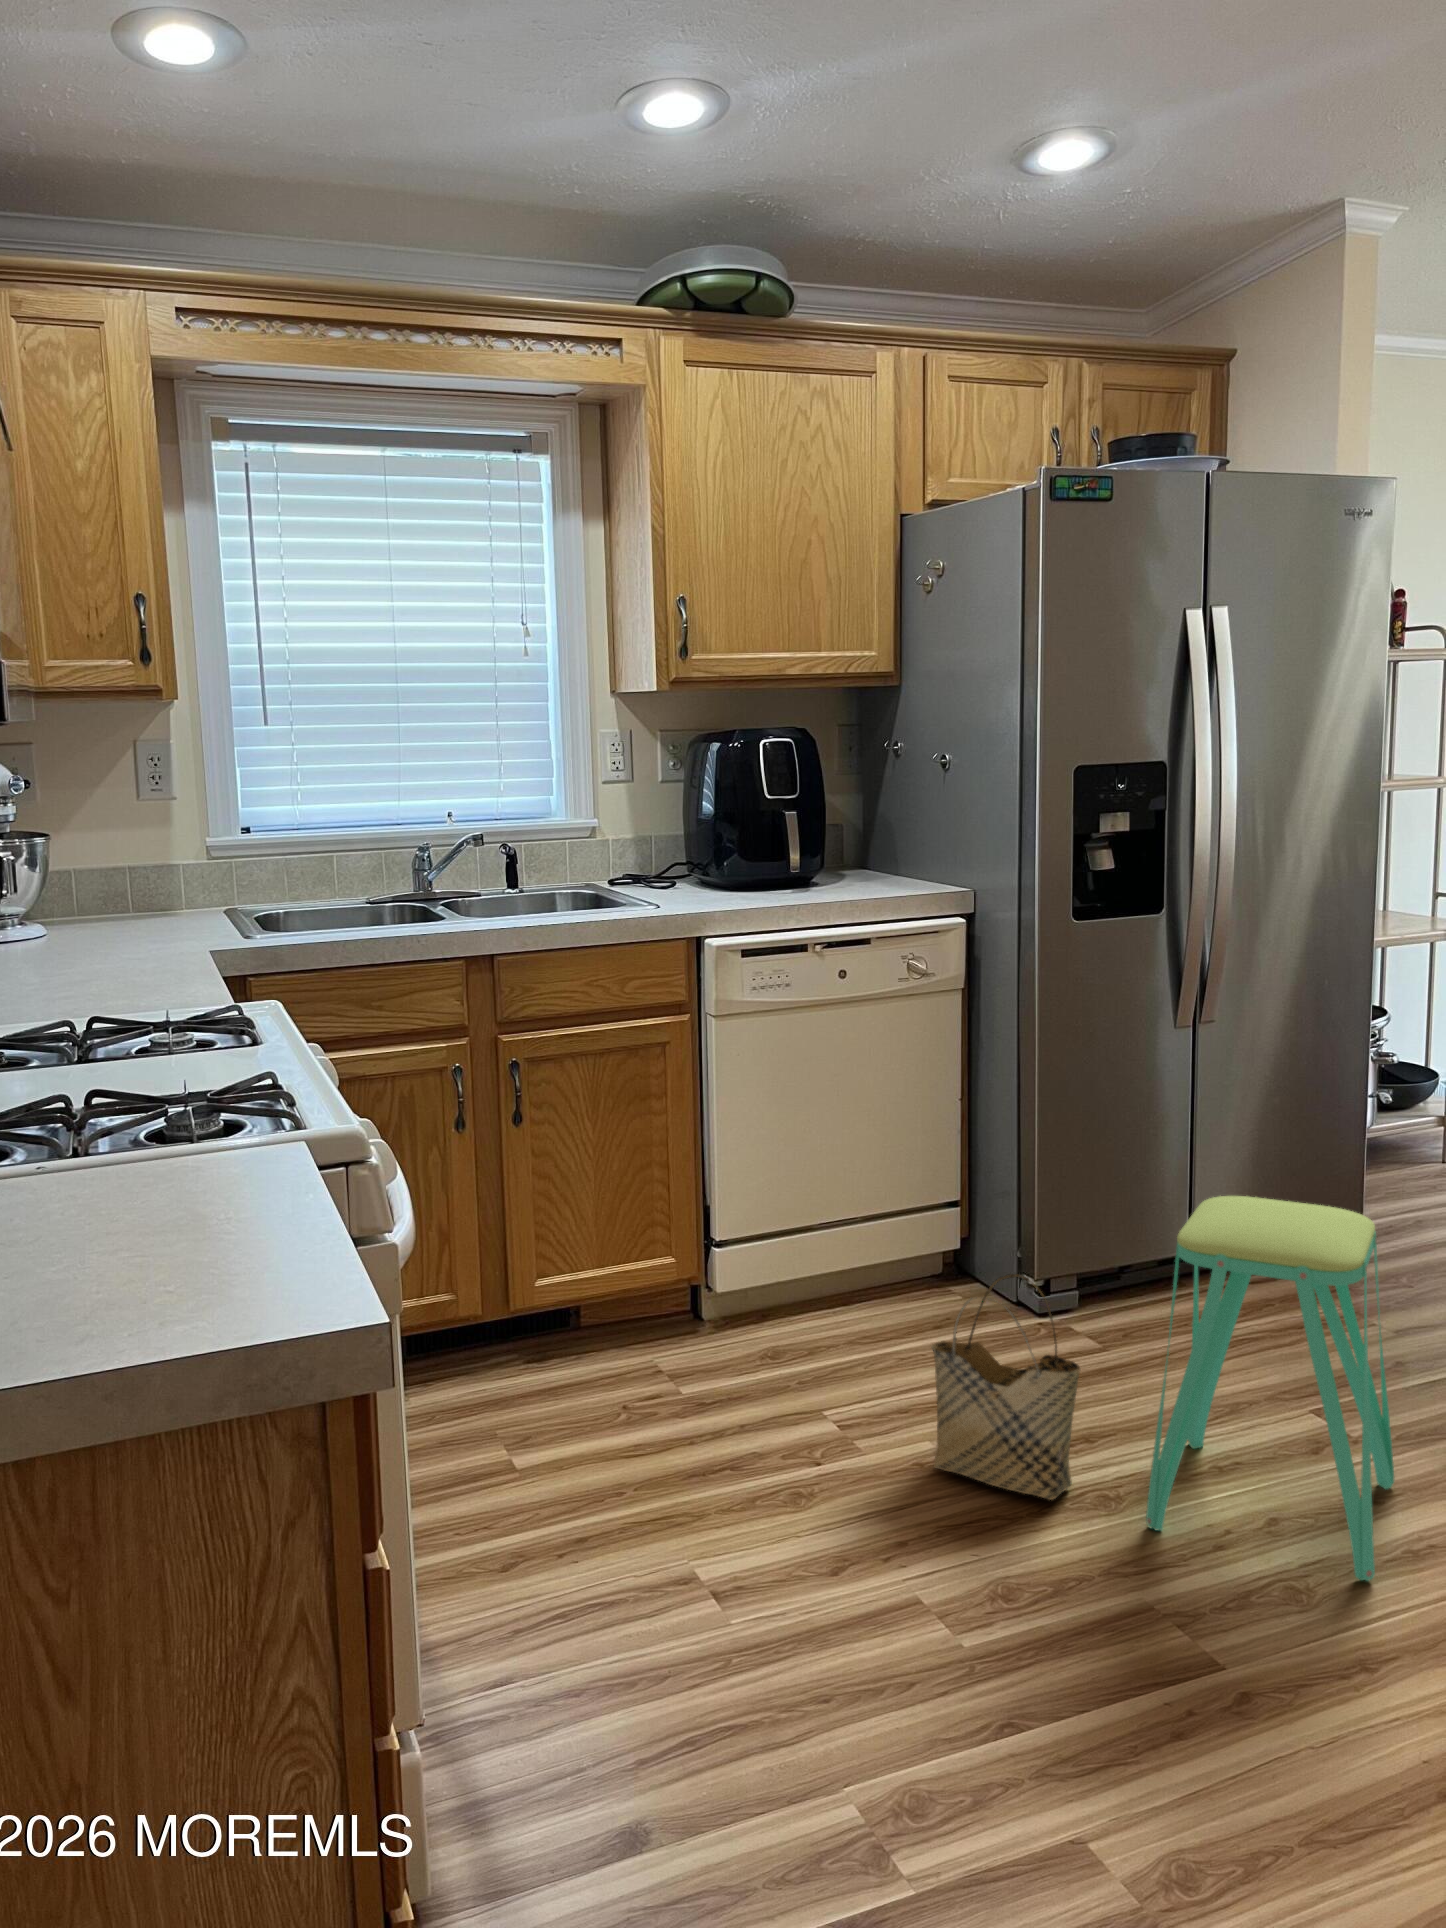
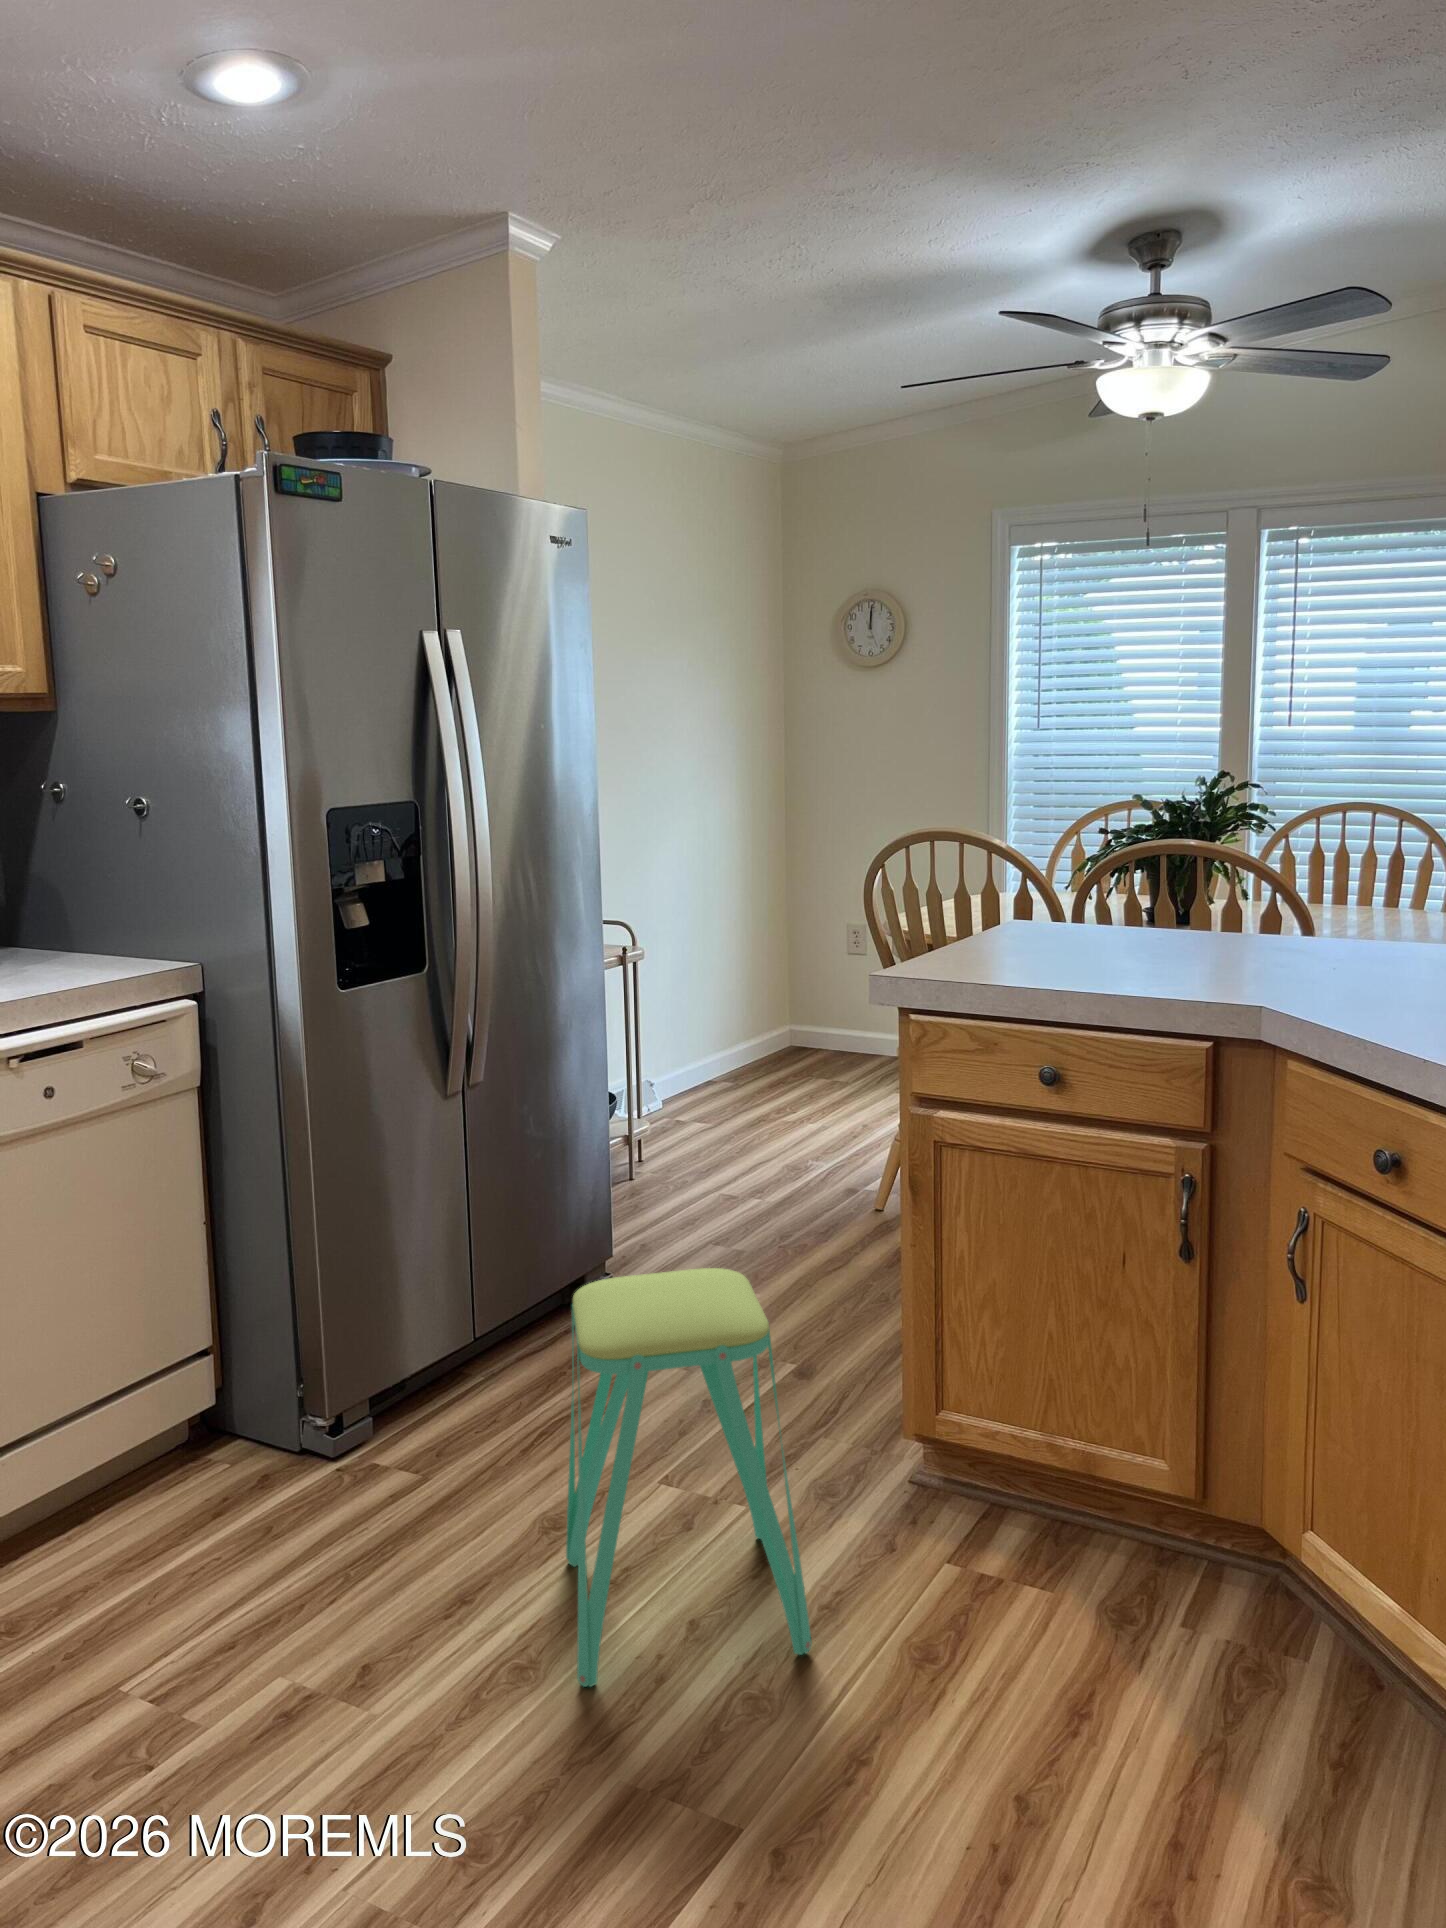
woven basket: present [931,1274,1080,1500] -> none [289,1437,481,1718]

